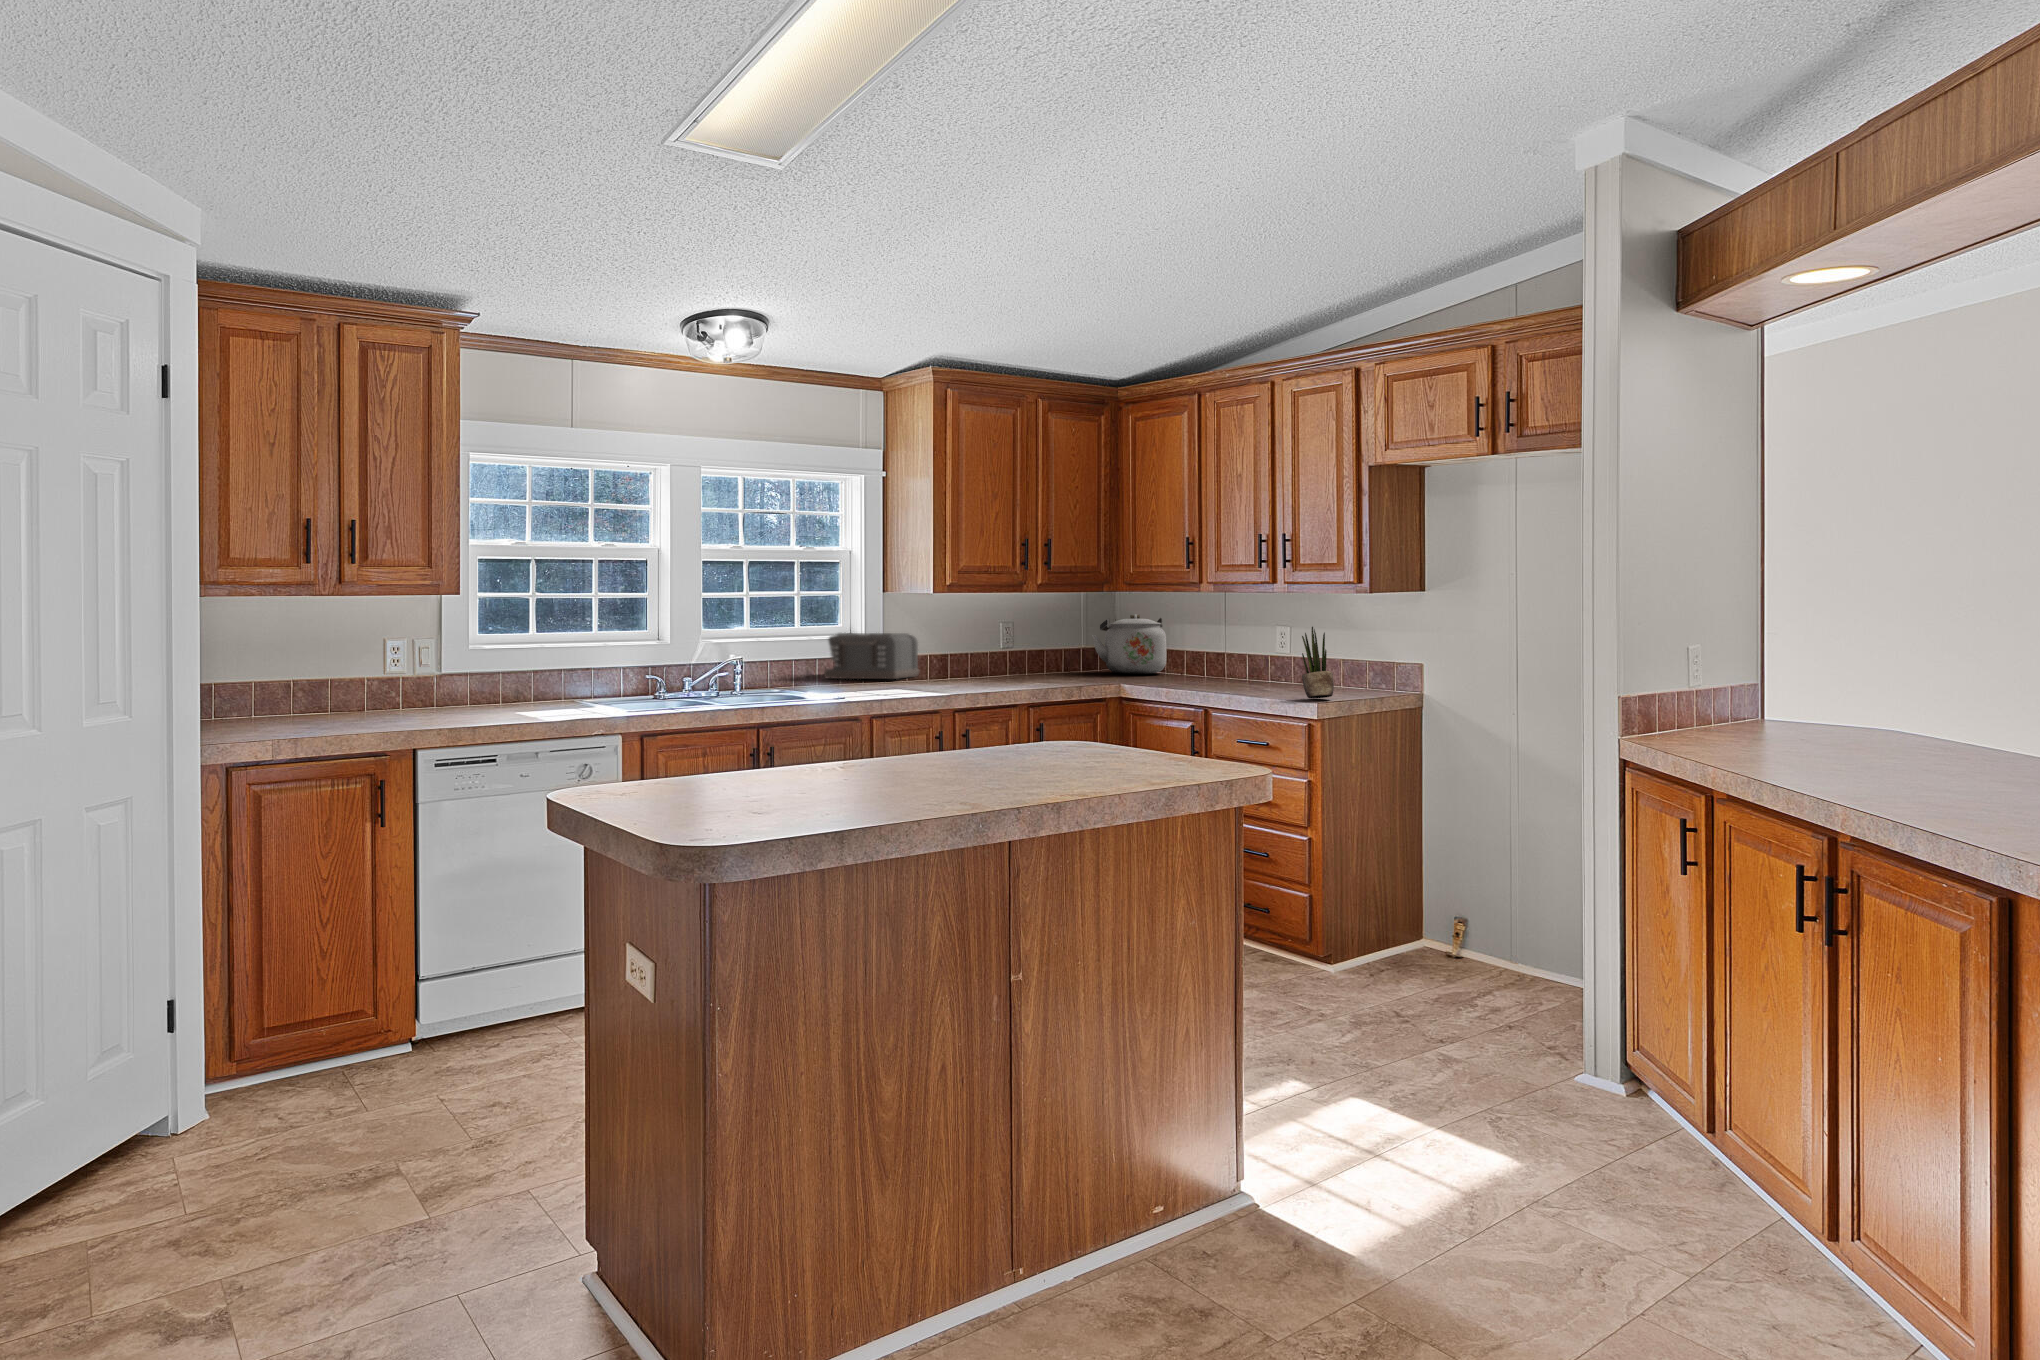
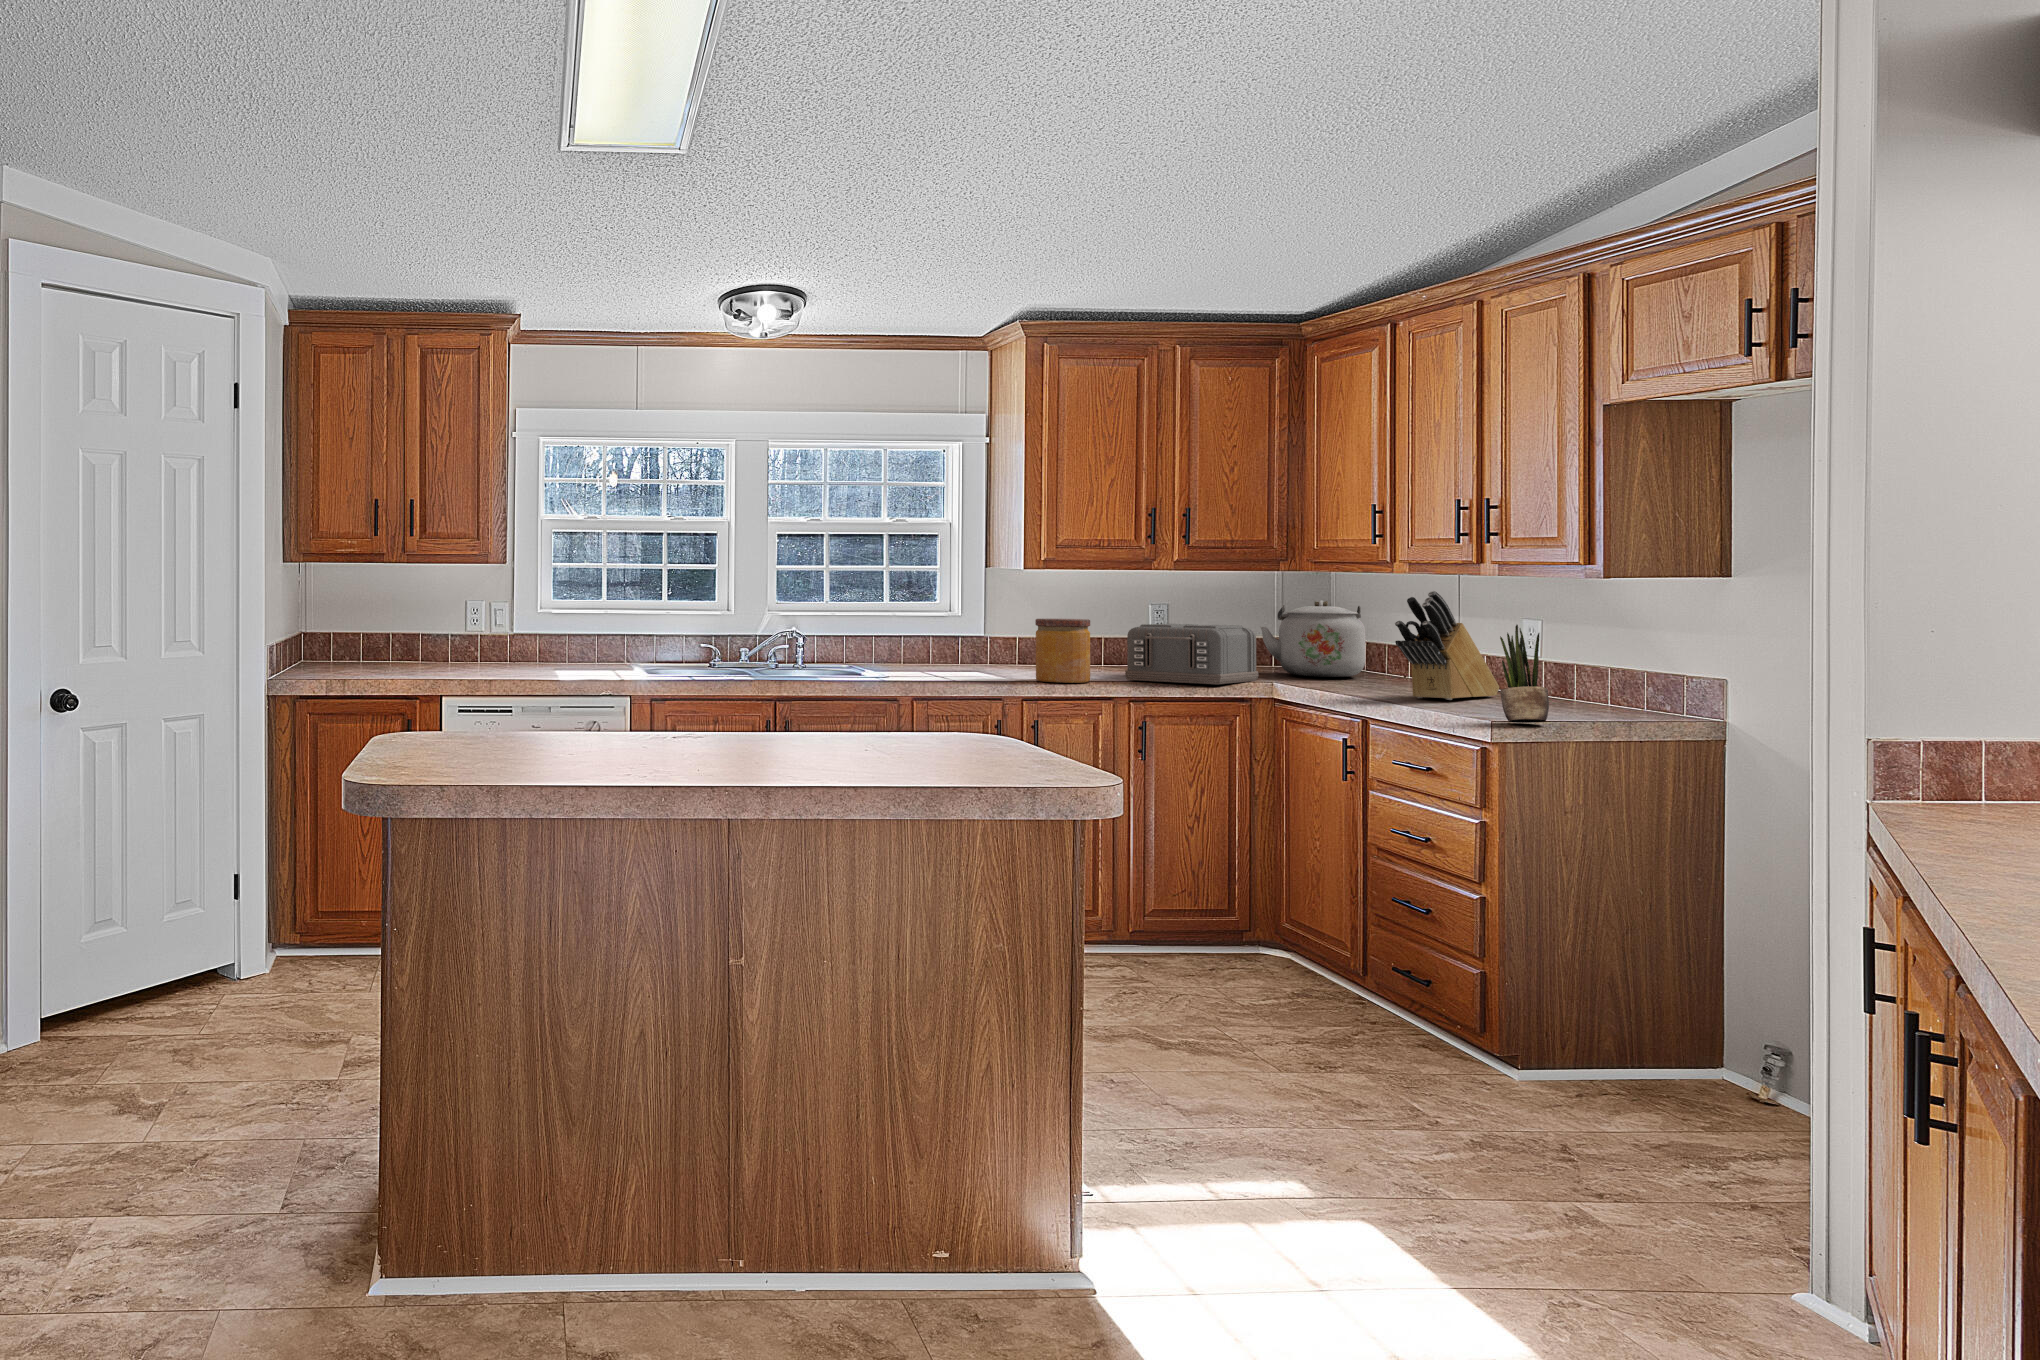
knife block: none [1213,604,1272,686] -> present [1395,591,1499,700]
jar: none [942,631,986,683] -> present [1035,618,1090,683]
toaster: present [824,633,919,679] -> present [1125,624,1259,684]

